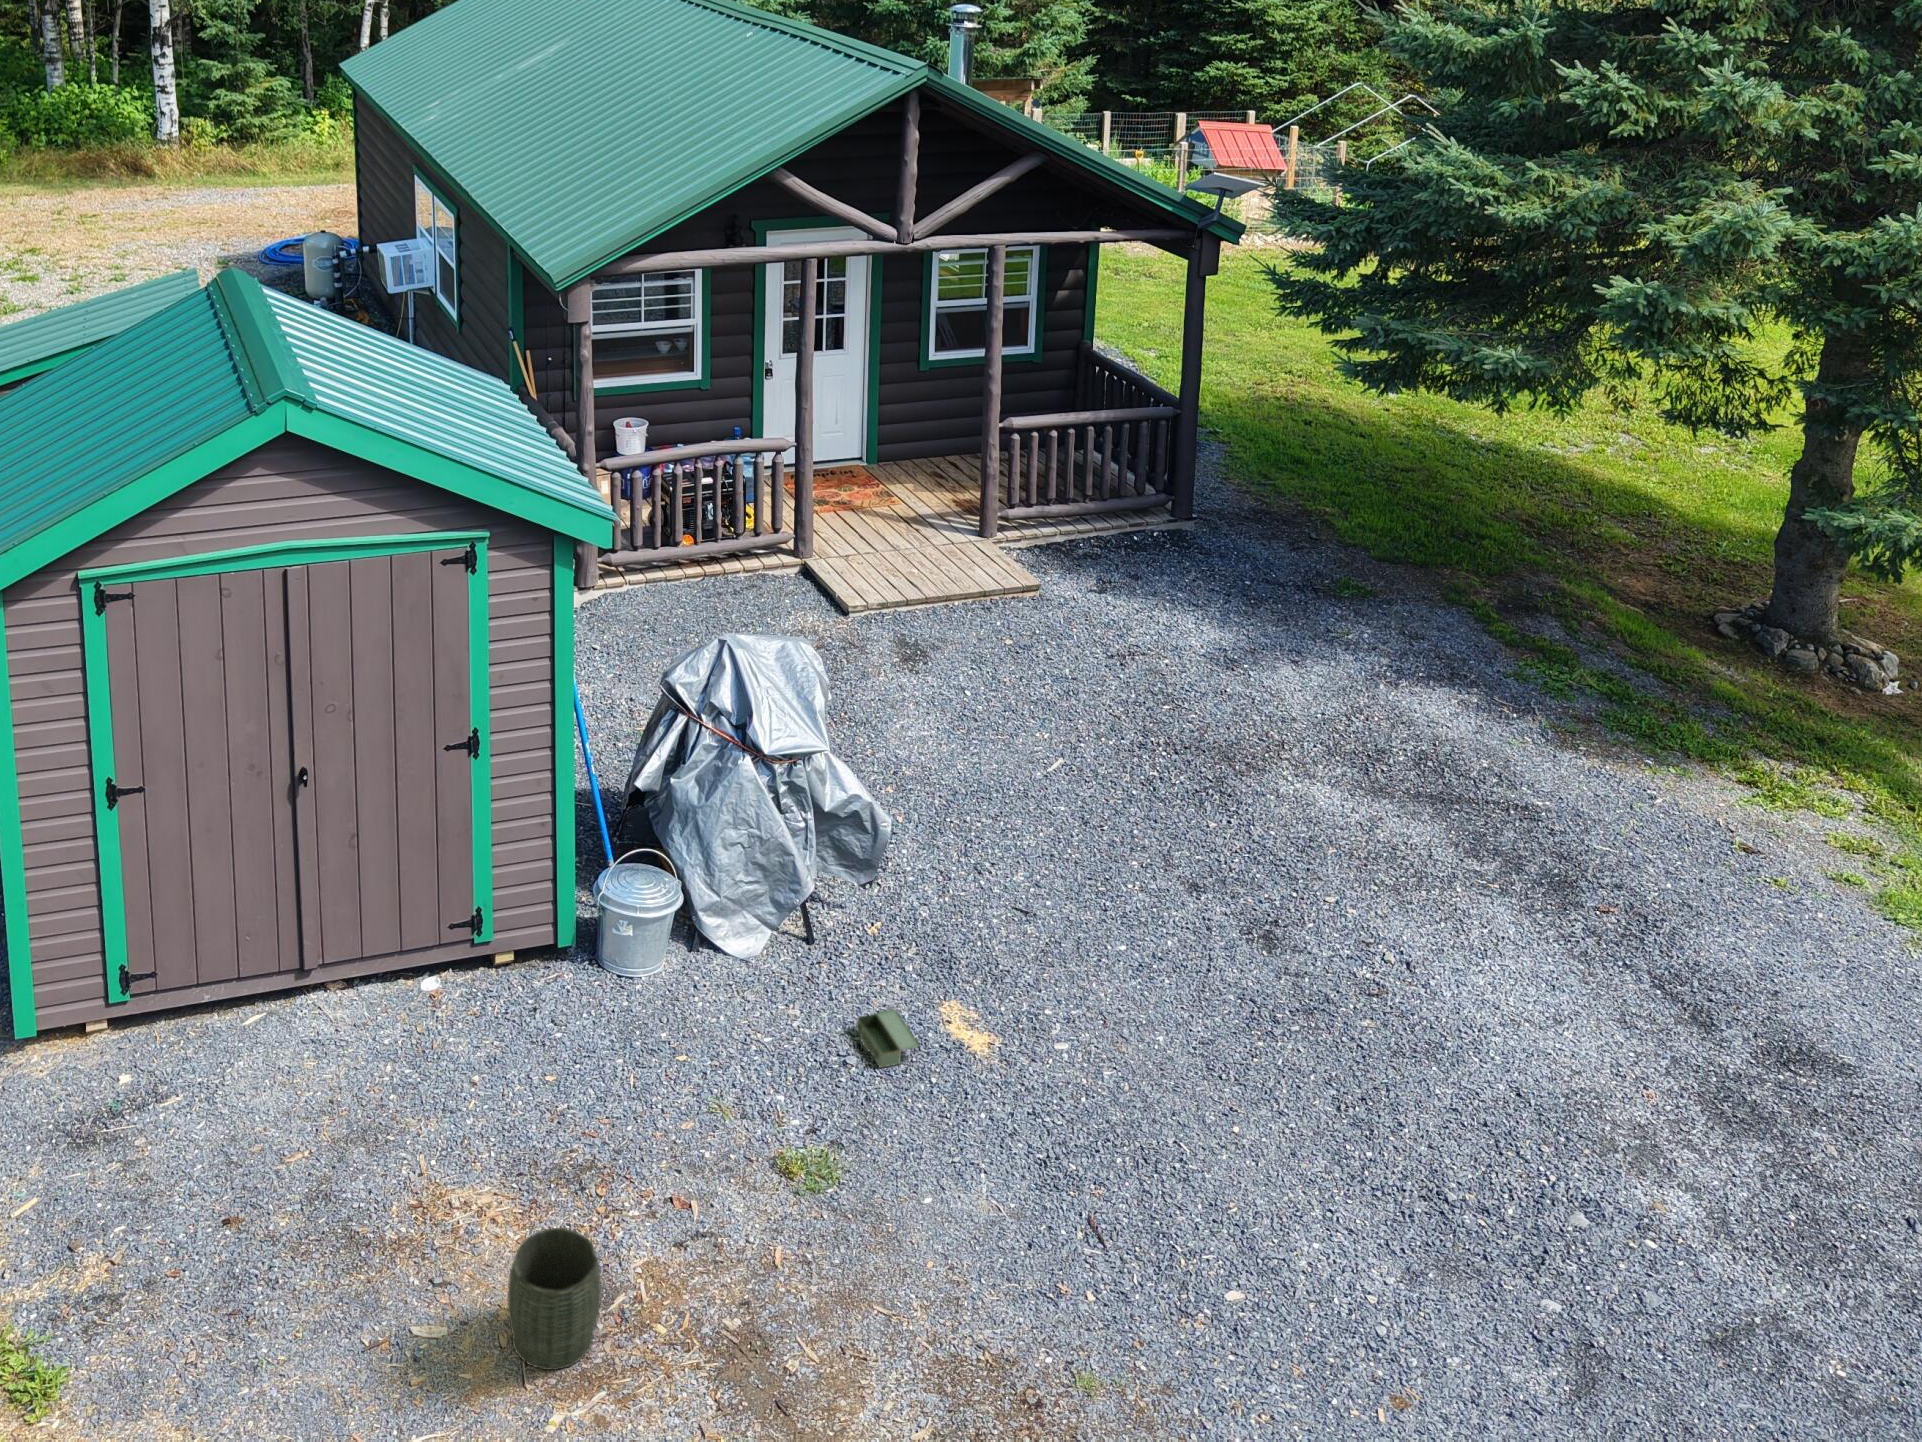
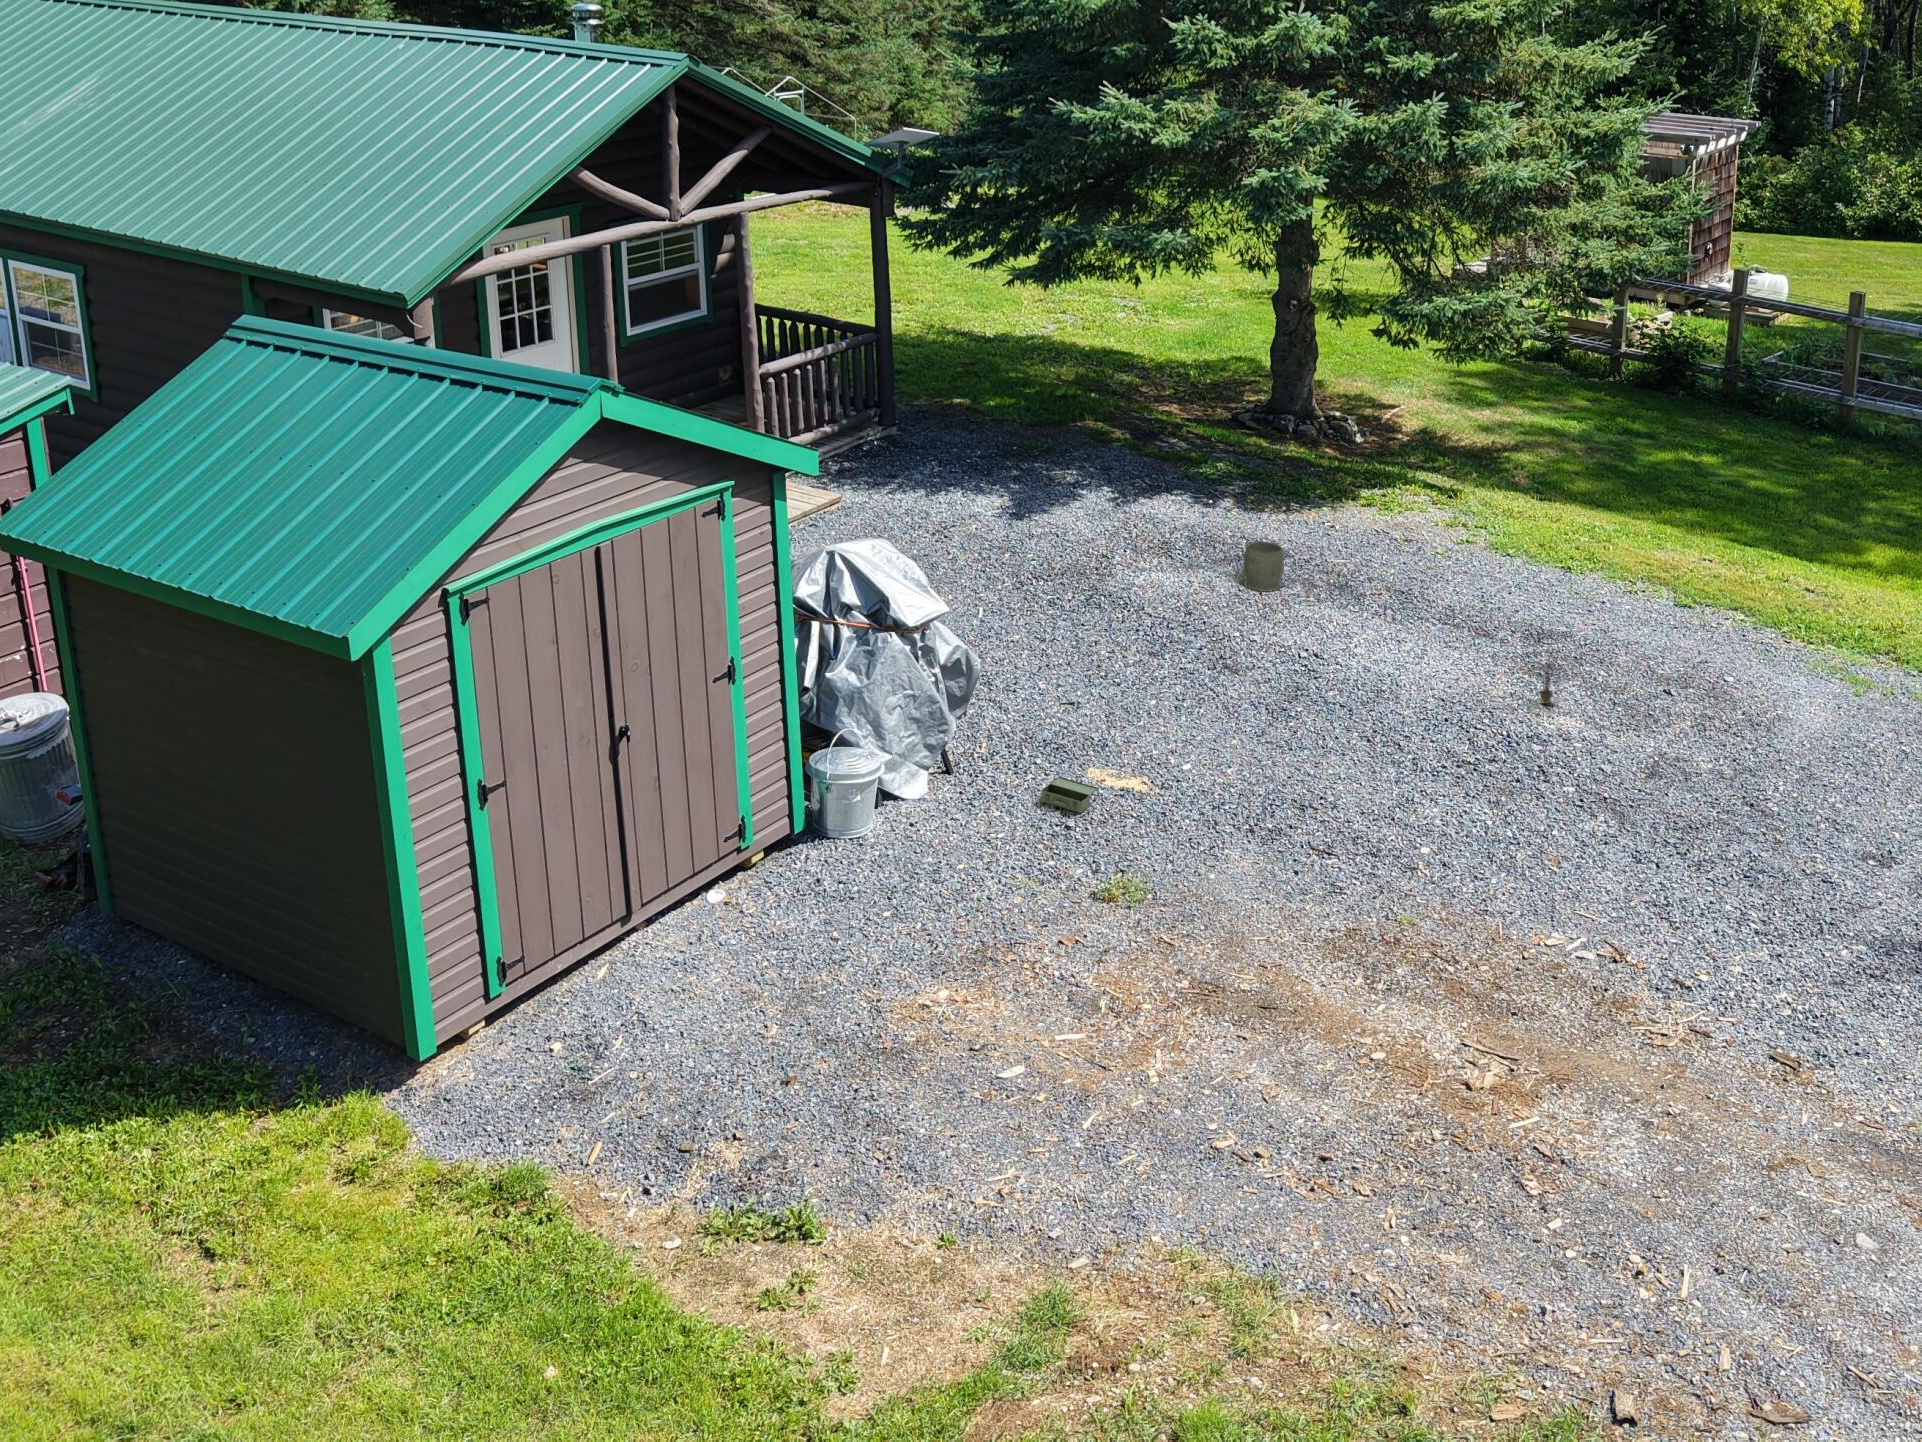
decorative plant: none [1738,1156,1824,1236] -> present [1533,660,1560,704]
woven basket: present [508,1228,601,1370] -> present [1243,541,1284,592]

